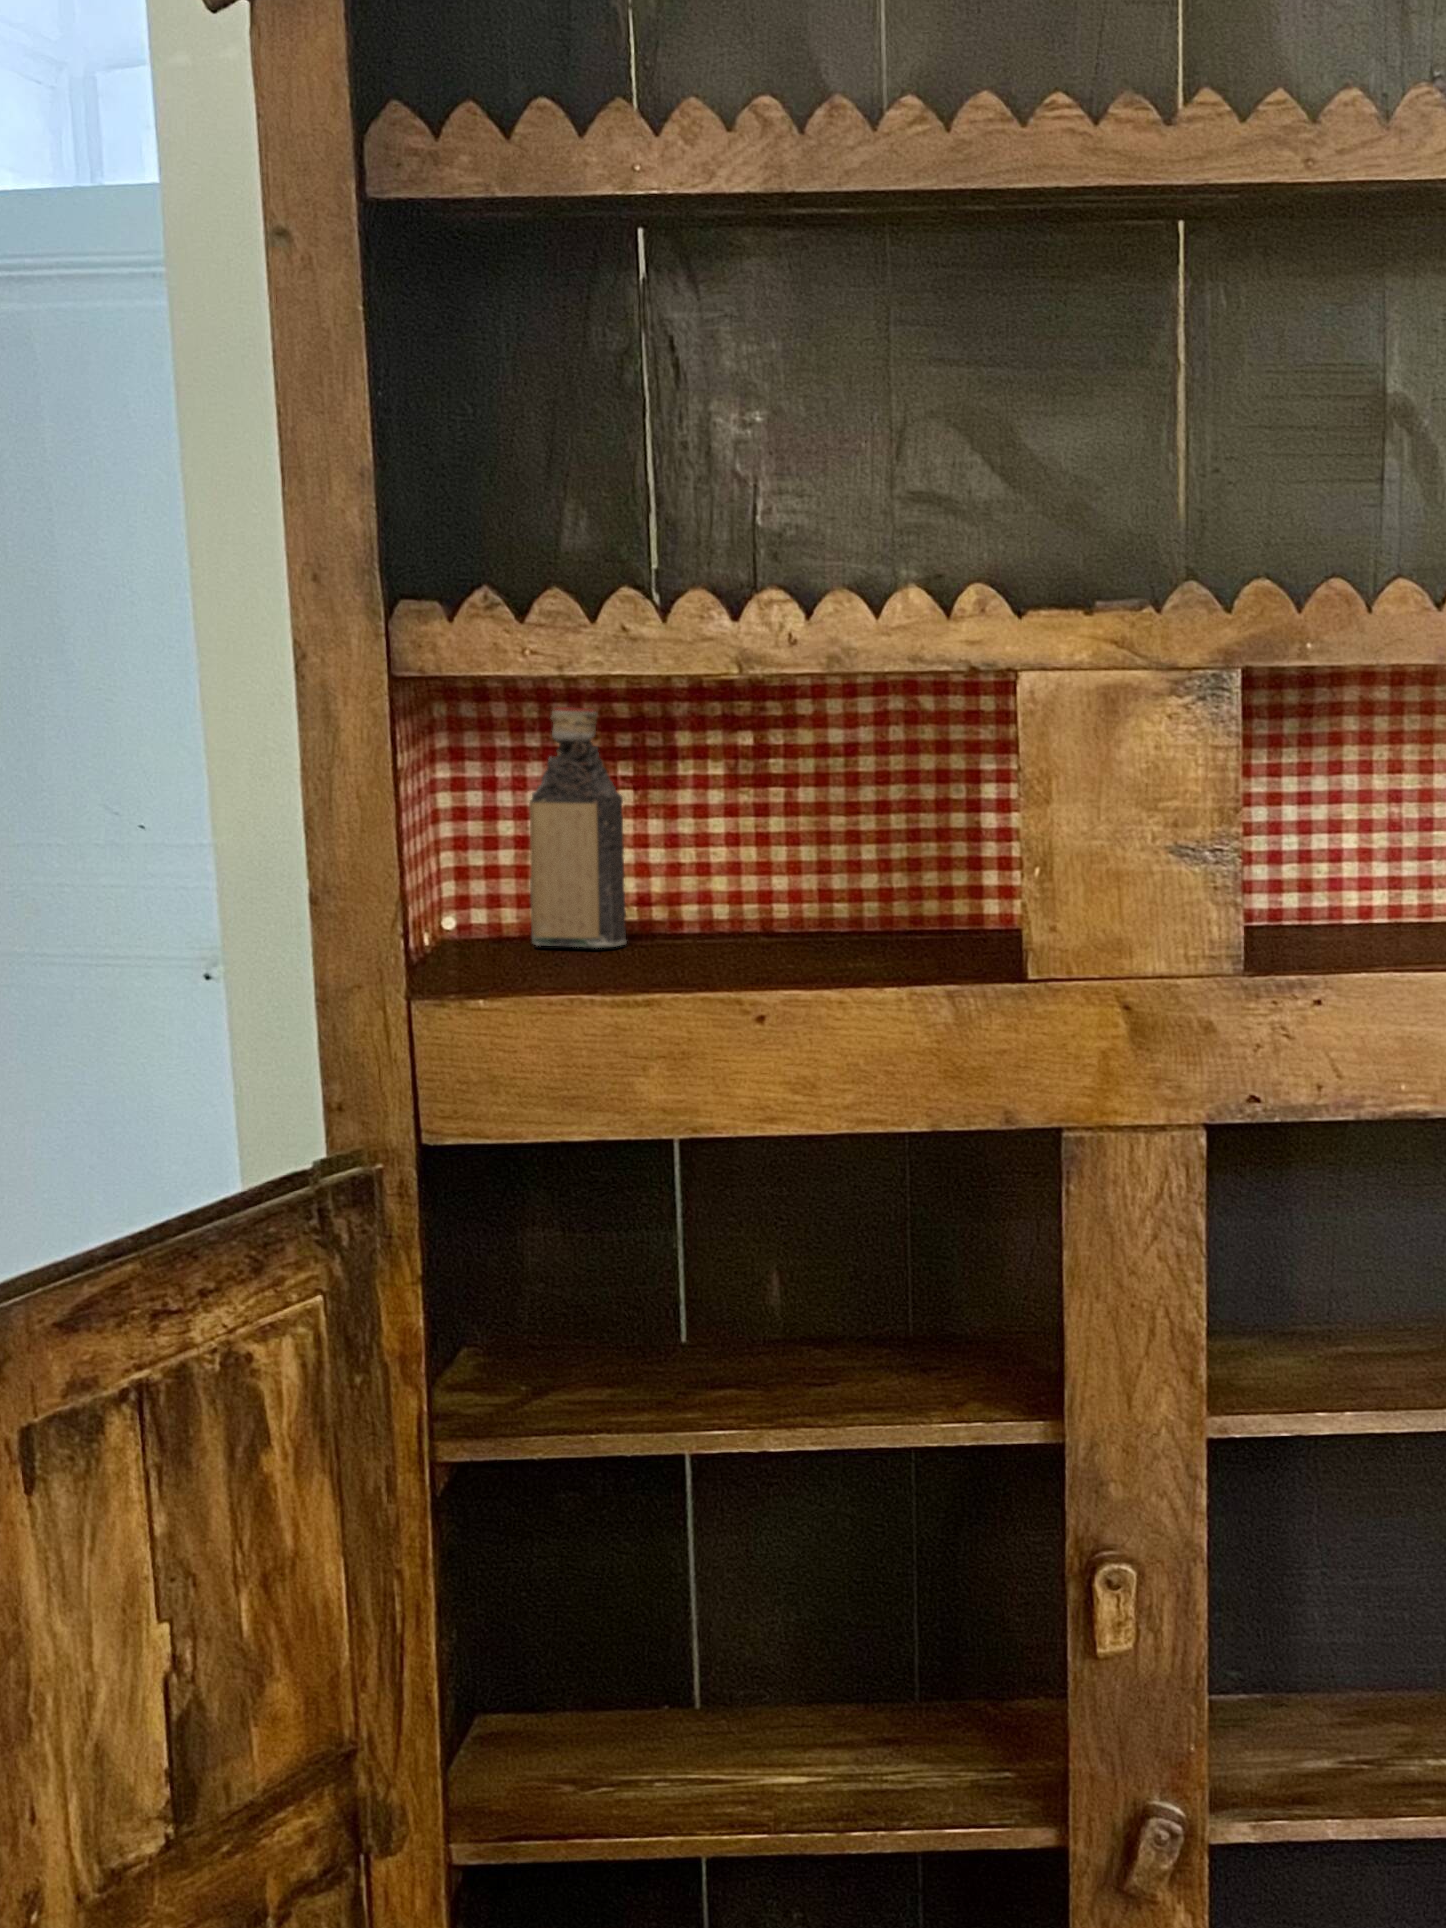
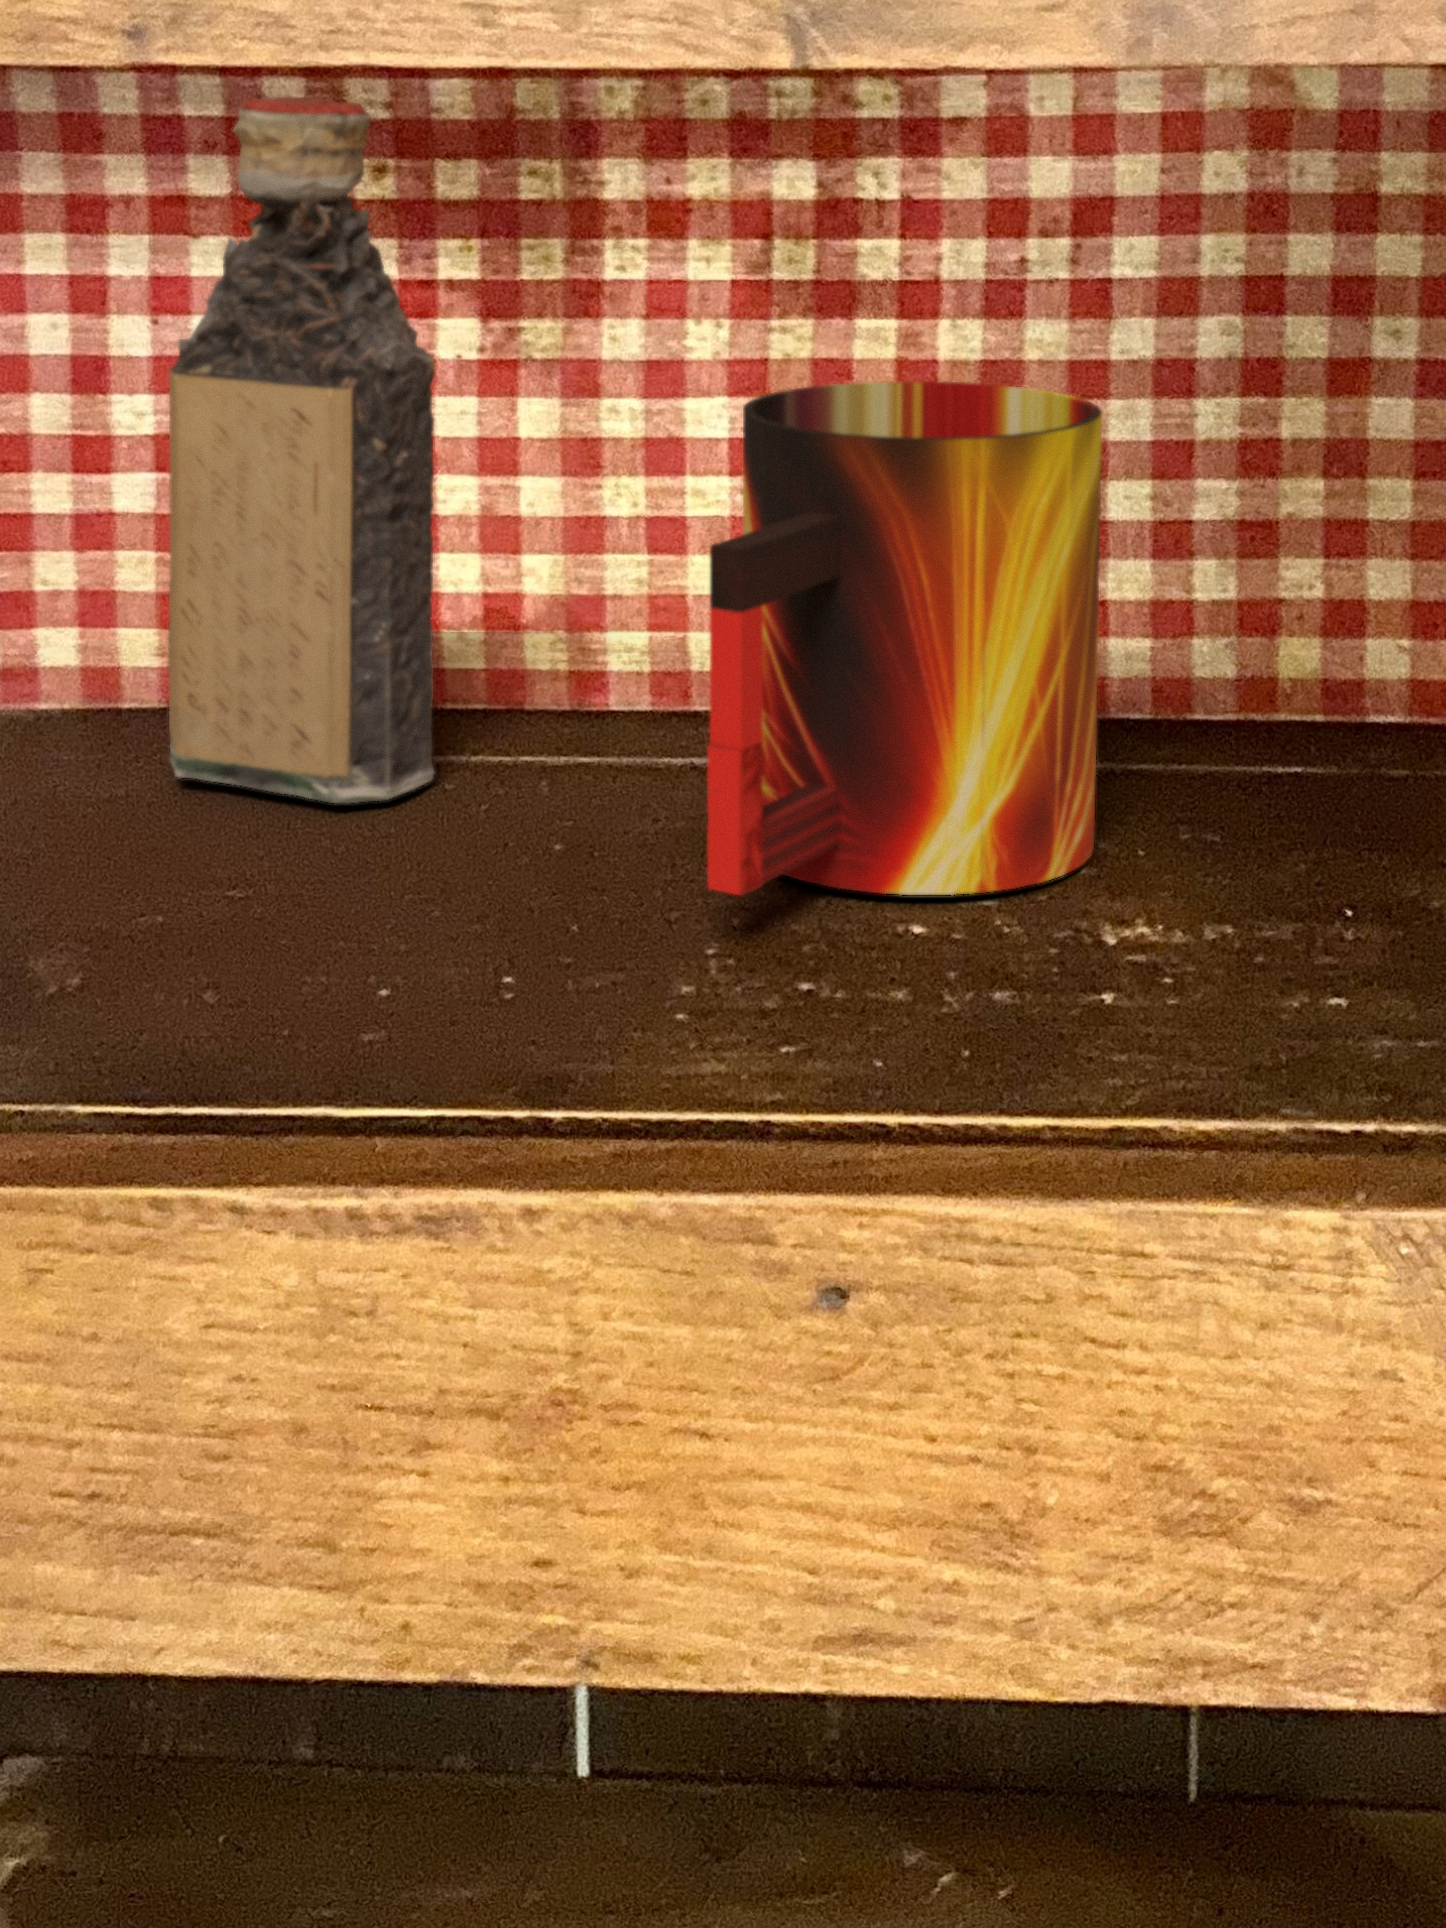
mug: none [721,800,852,954] -> present [707,381,1102,895]

